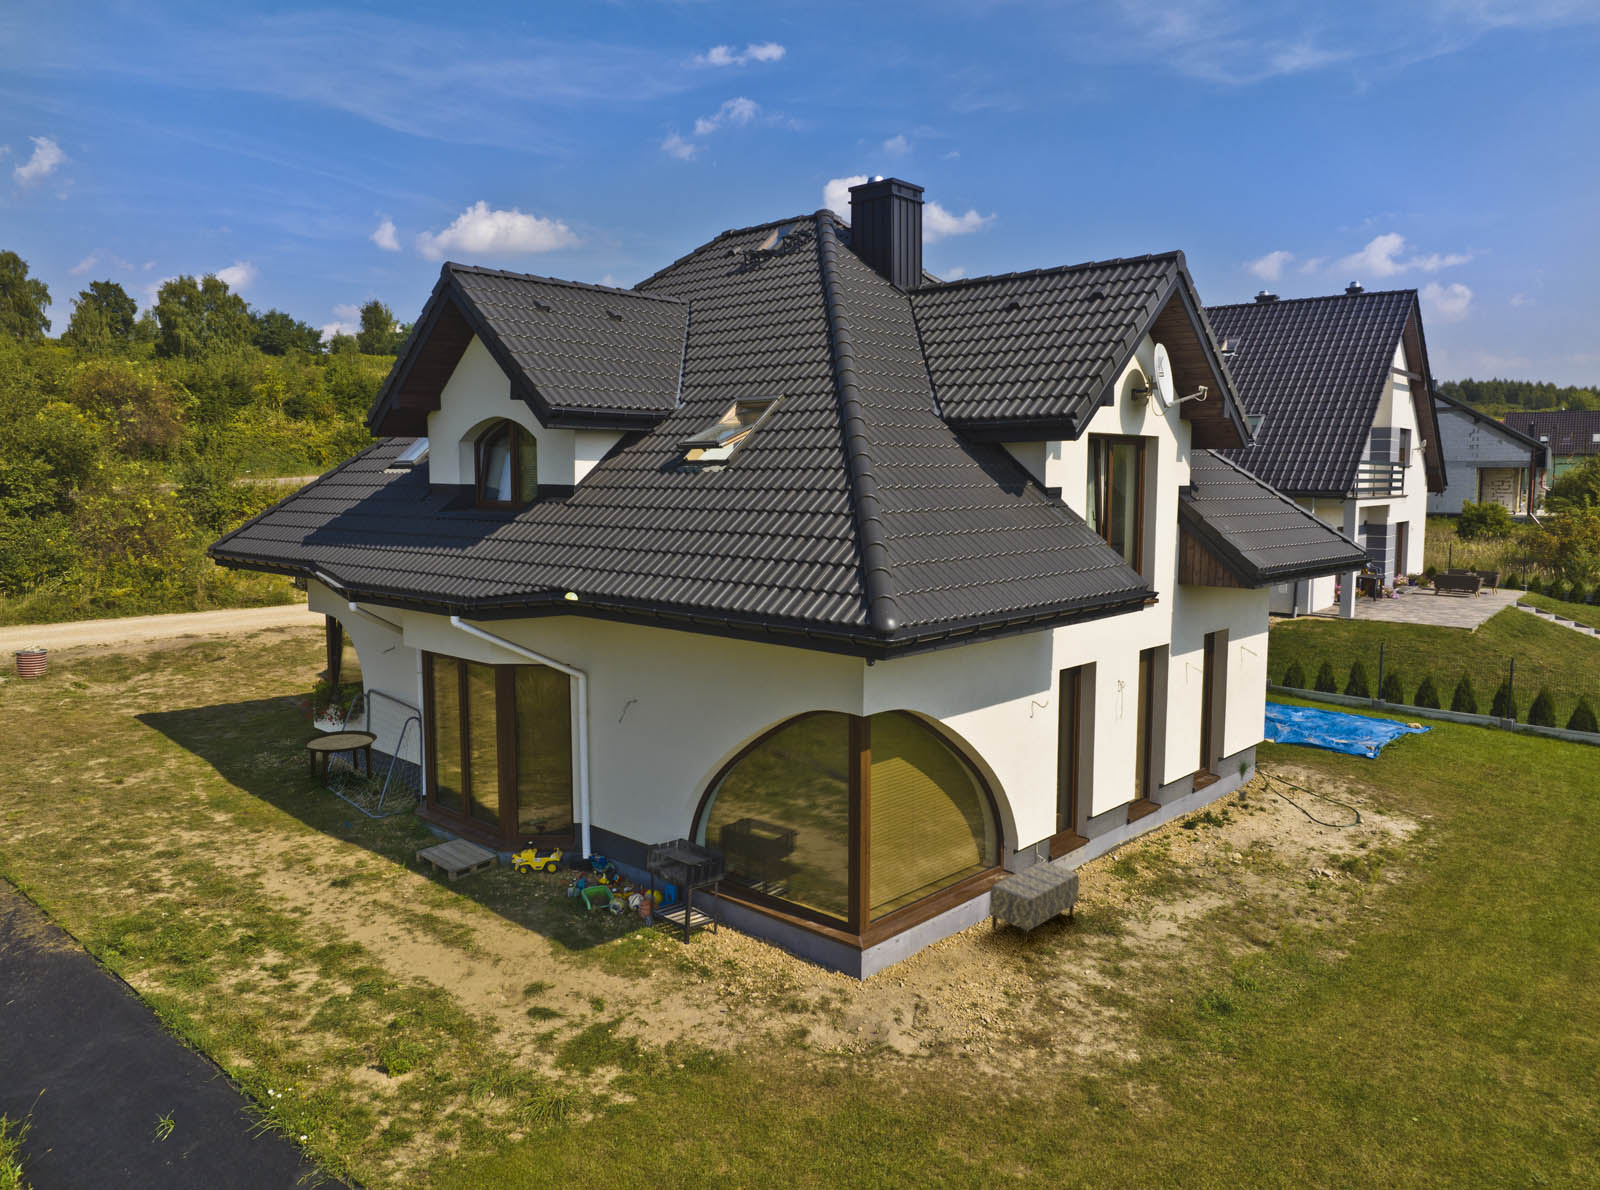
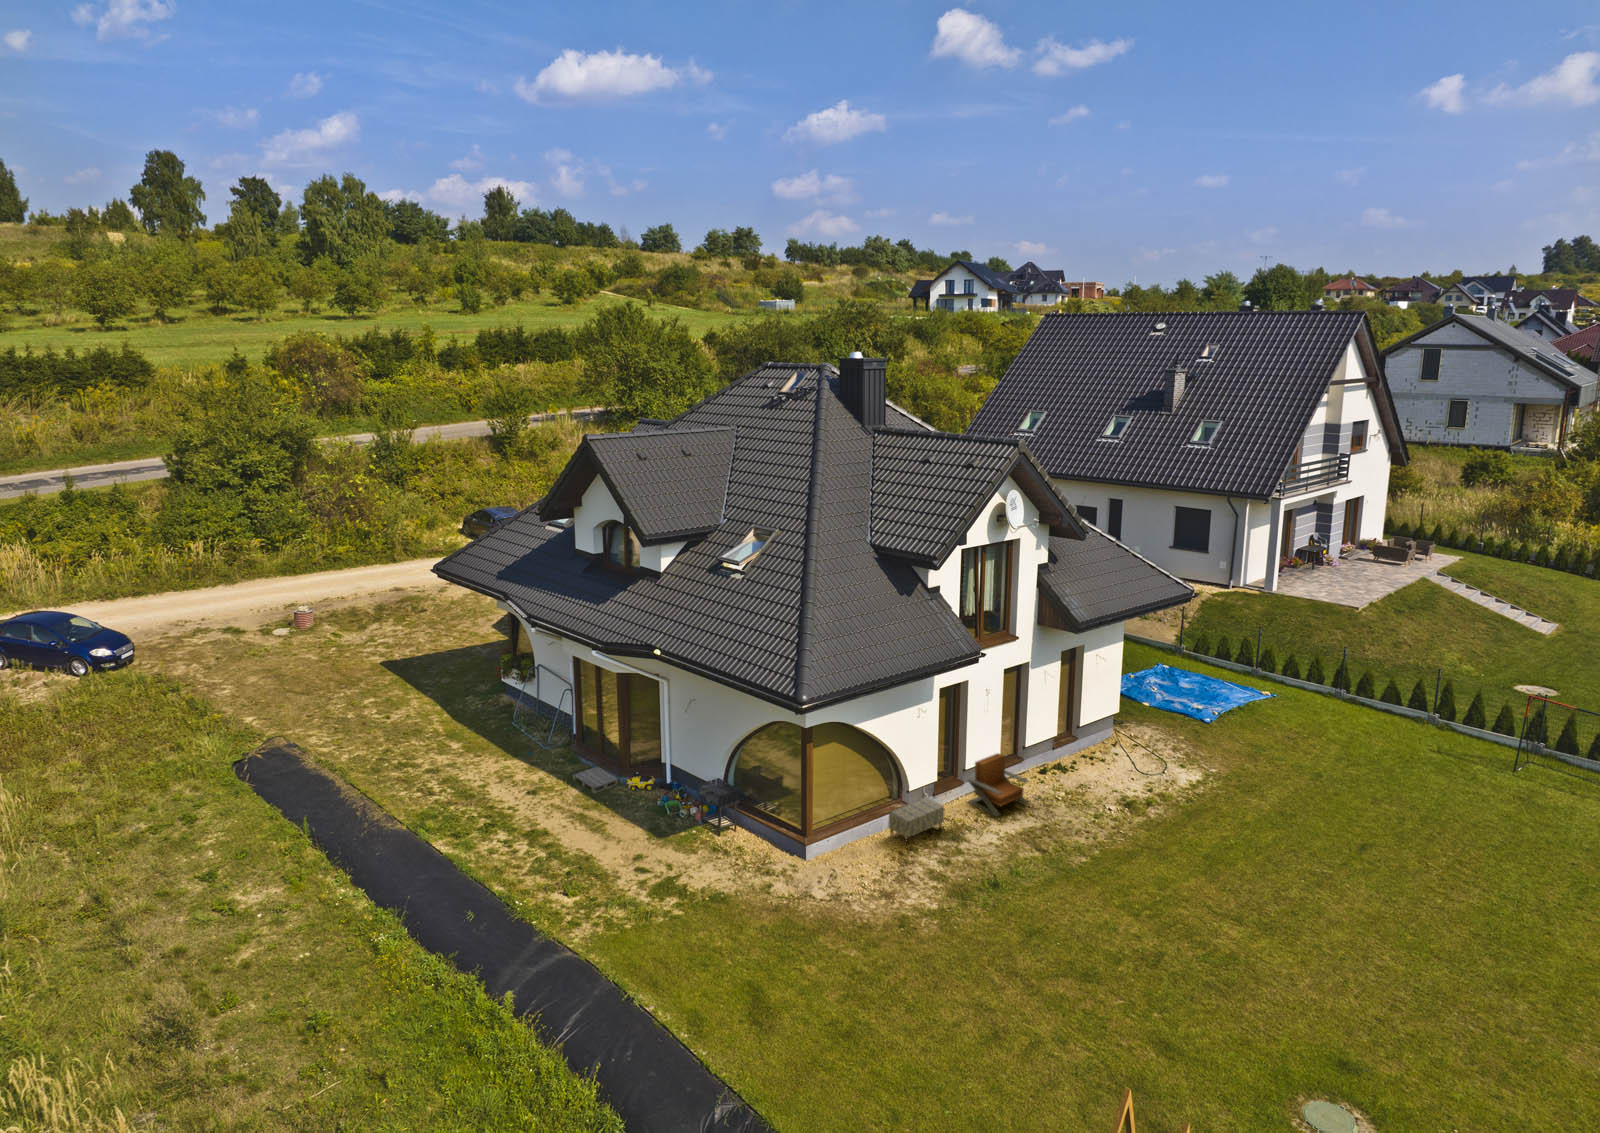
round table: present [302,730,377,788] -> none [497,689,541,727]
potted plant: present [1238,757,1251,799] -> none [1087,721,1108,752]
lounge chair: none [1093,791,1191,893] -> present [968,753,1028,817]

